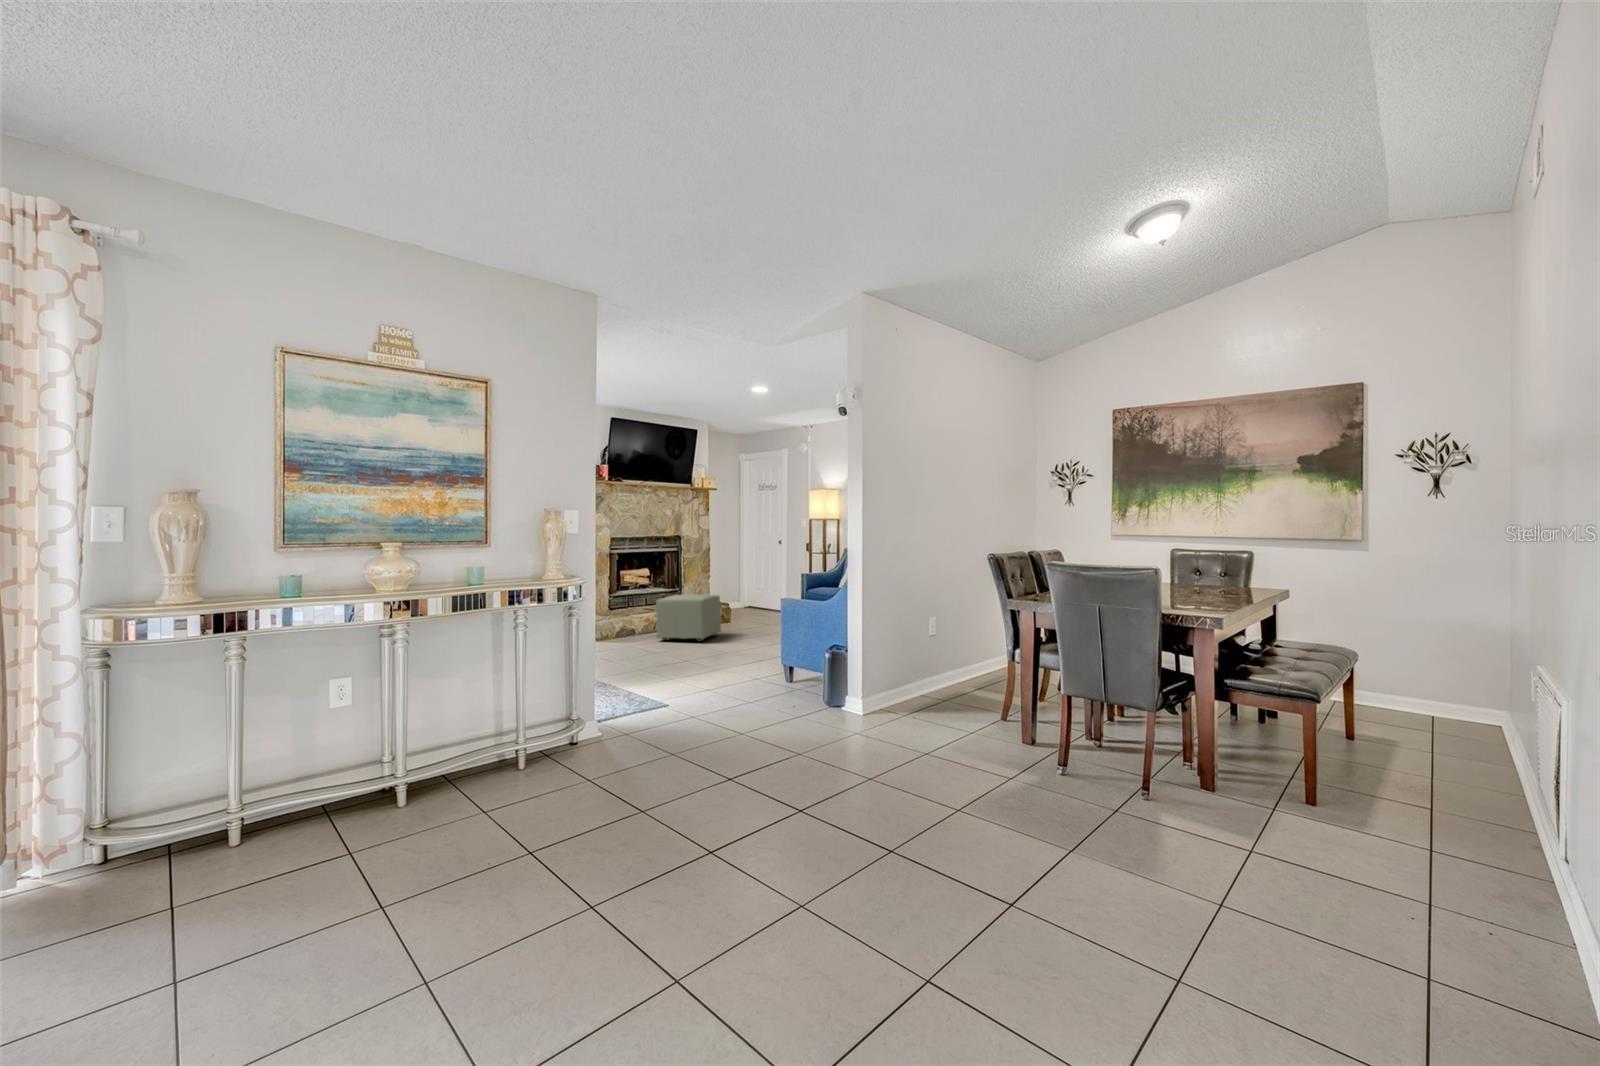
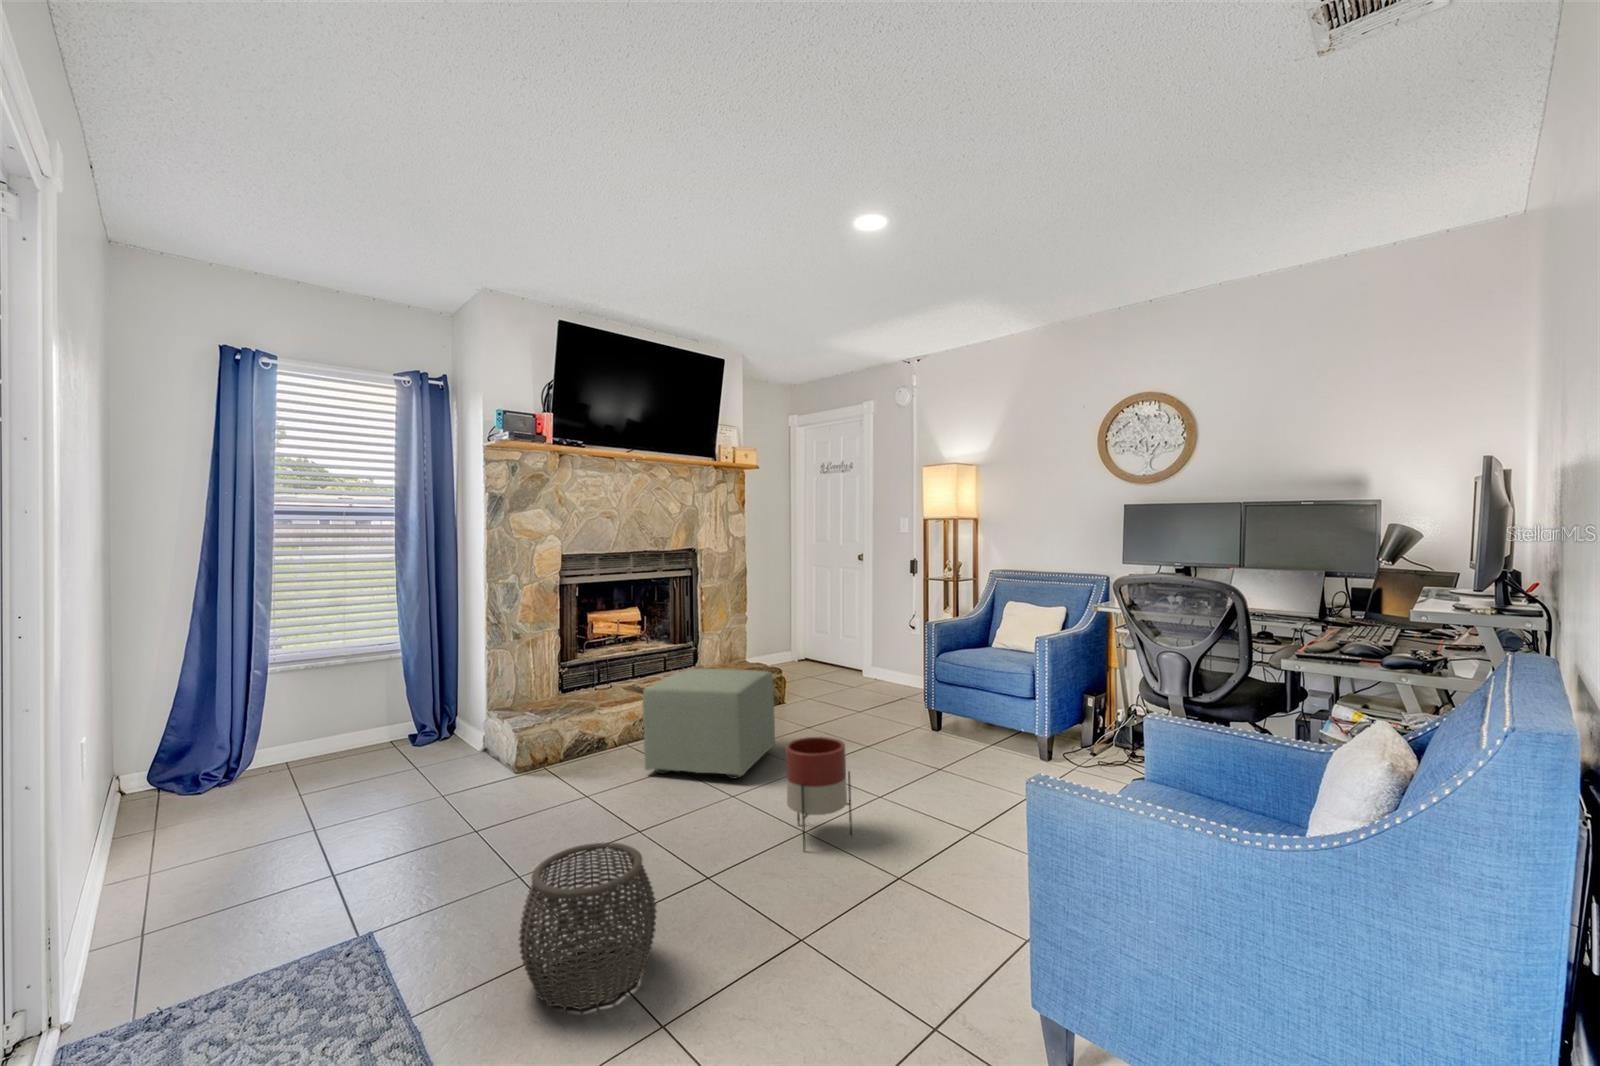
planter: none [720,613,748,656] -> present [785,737,852,851]
woven basket: none [624,633,670,677] -> present [519,843,657,1009]

